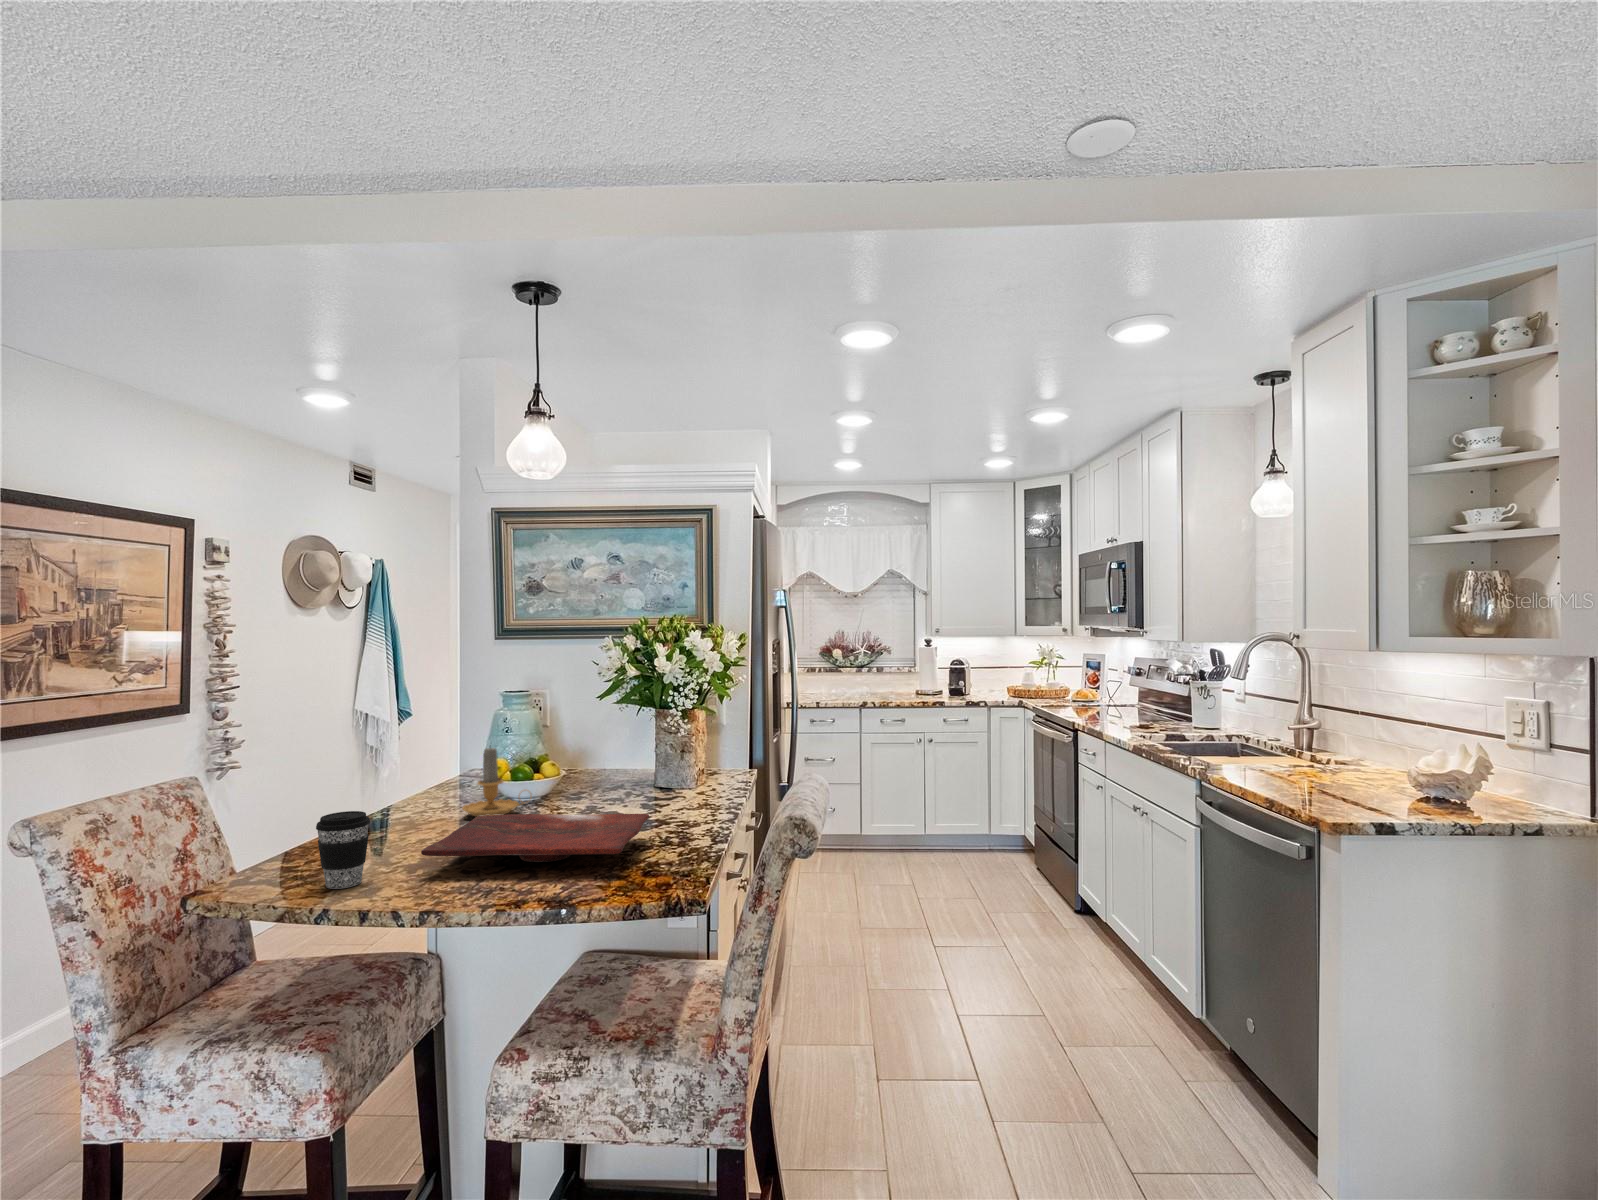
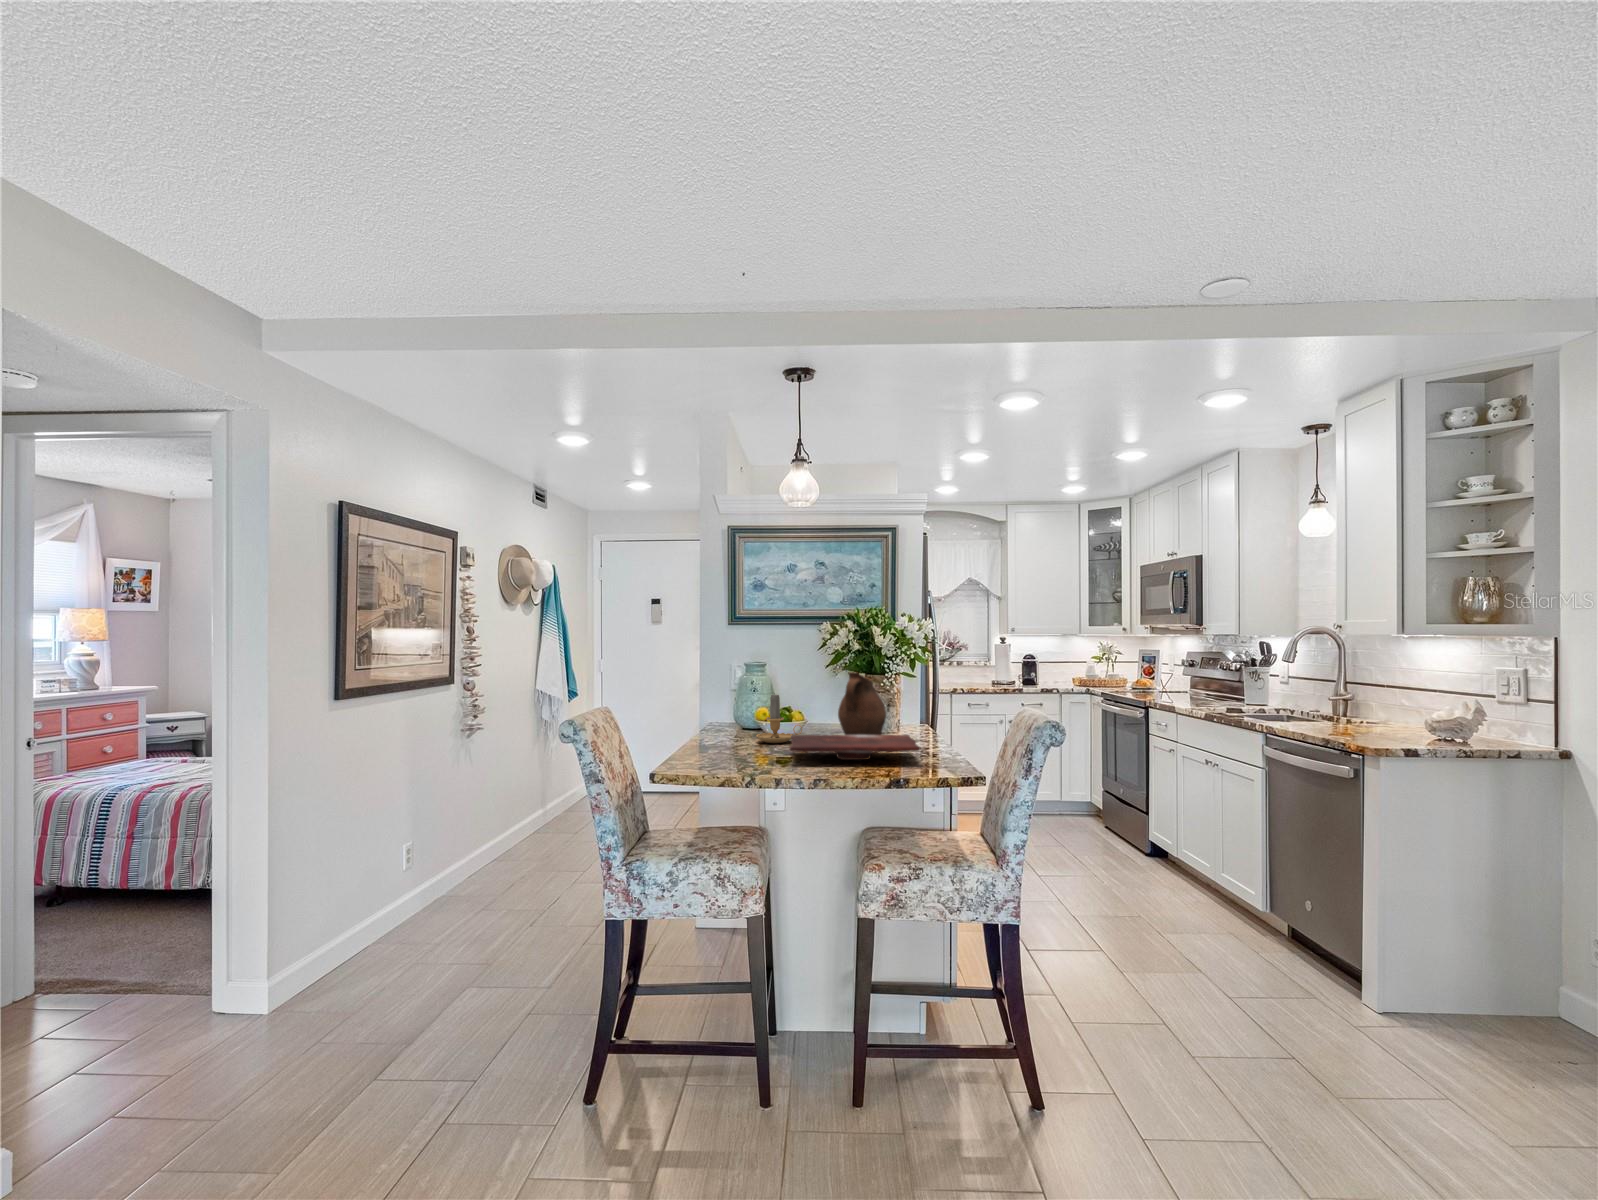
ceramic pitcher: none [577,715,662,815] -> present [838,672,886,735]
coffee cup: present [316,811,370,889] -> none [728,722,759,769]

